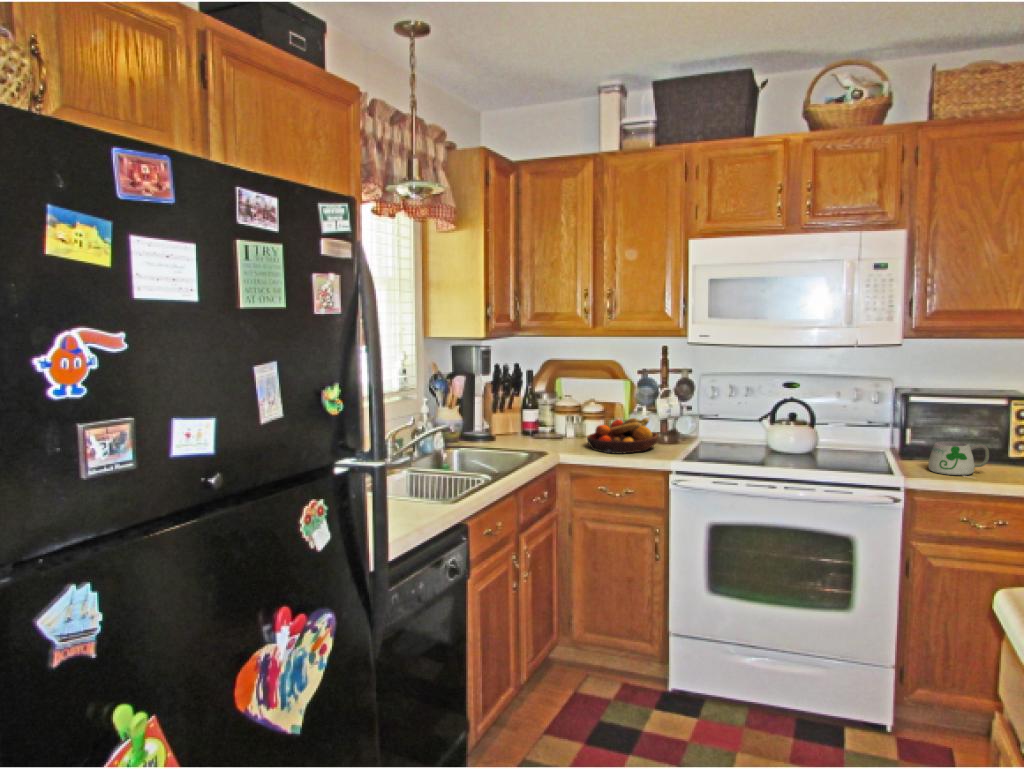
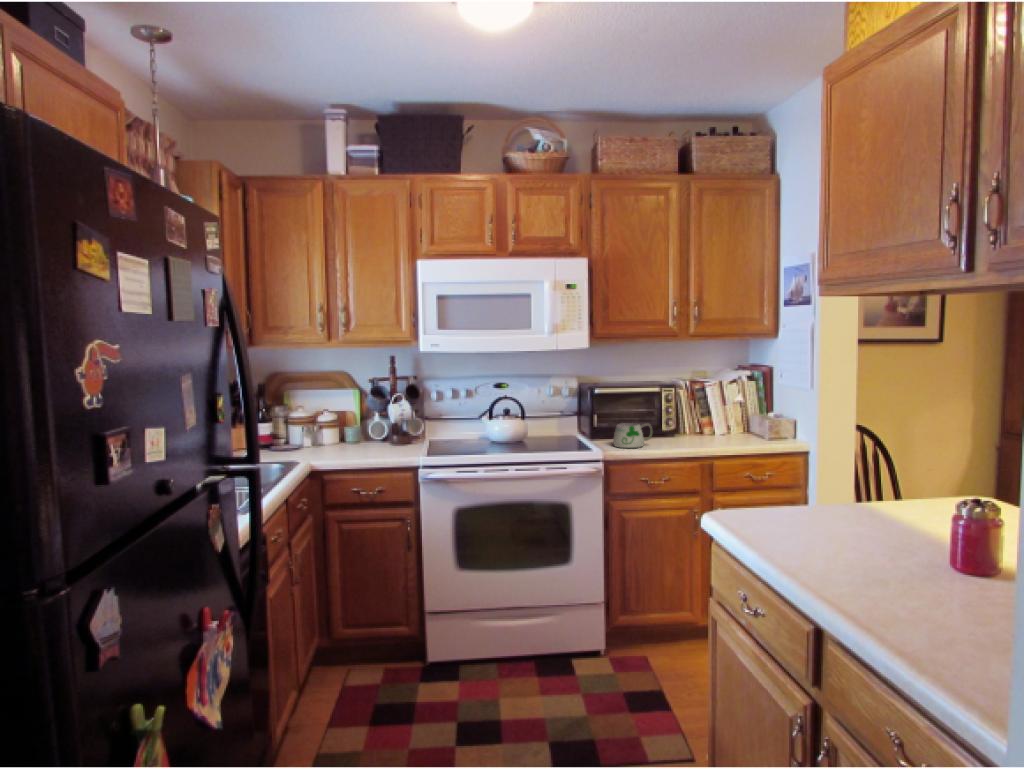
fruit bowl: present [587,417,658,454] -> none [334,421,401,457]

